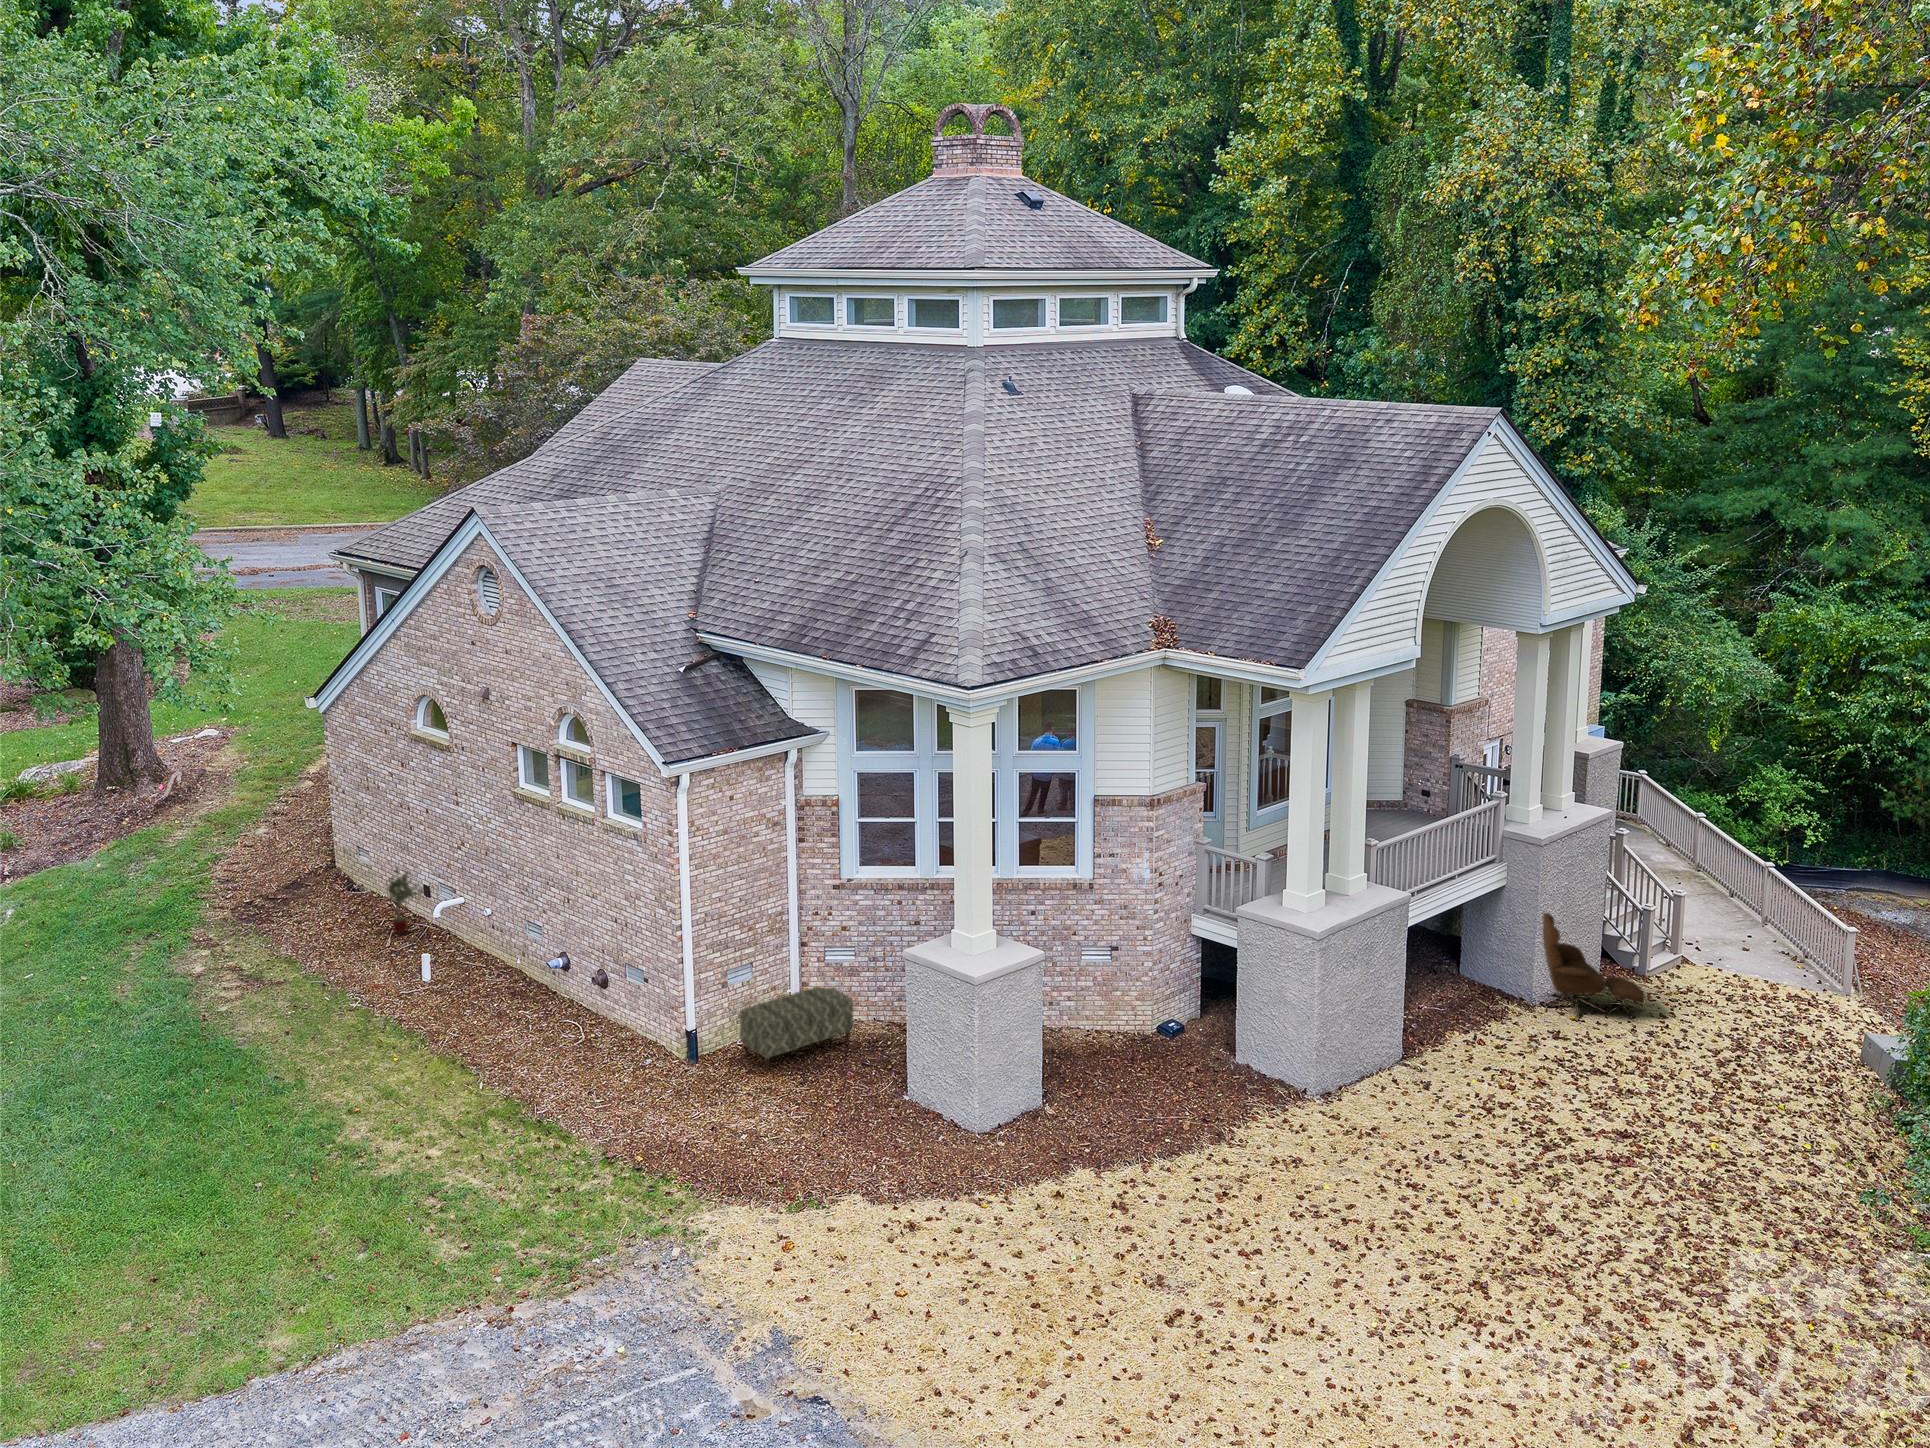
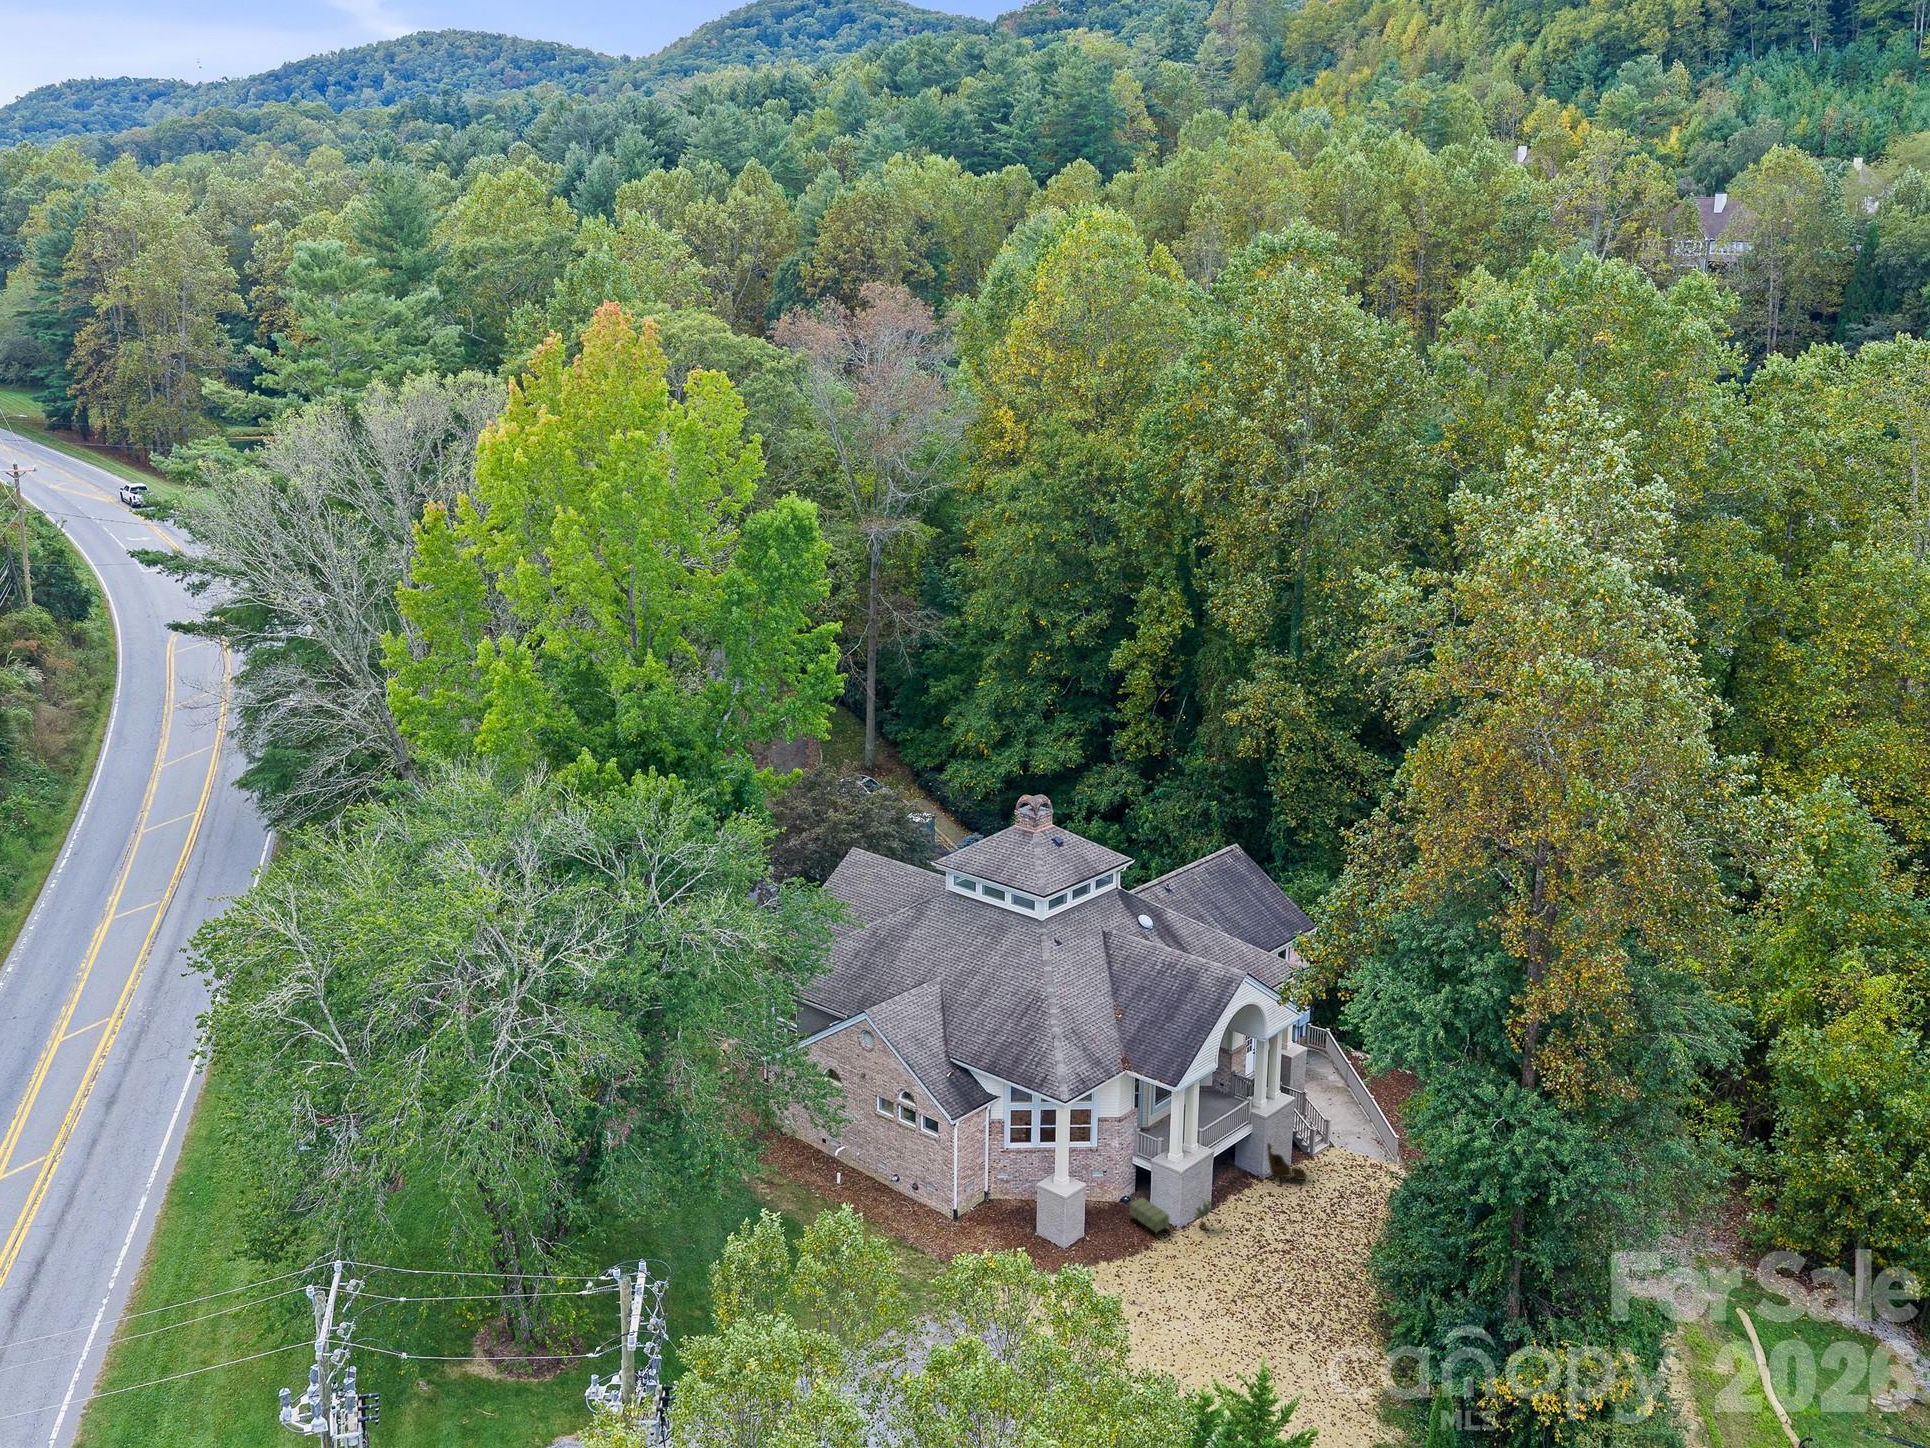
potted tree: present [386,867,425,933] -> present [1194,1201,1213,1230]
bench: present [739,987,853,1071] -> present [1129,1198,1169,1235]

